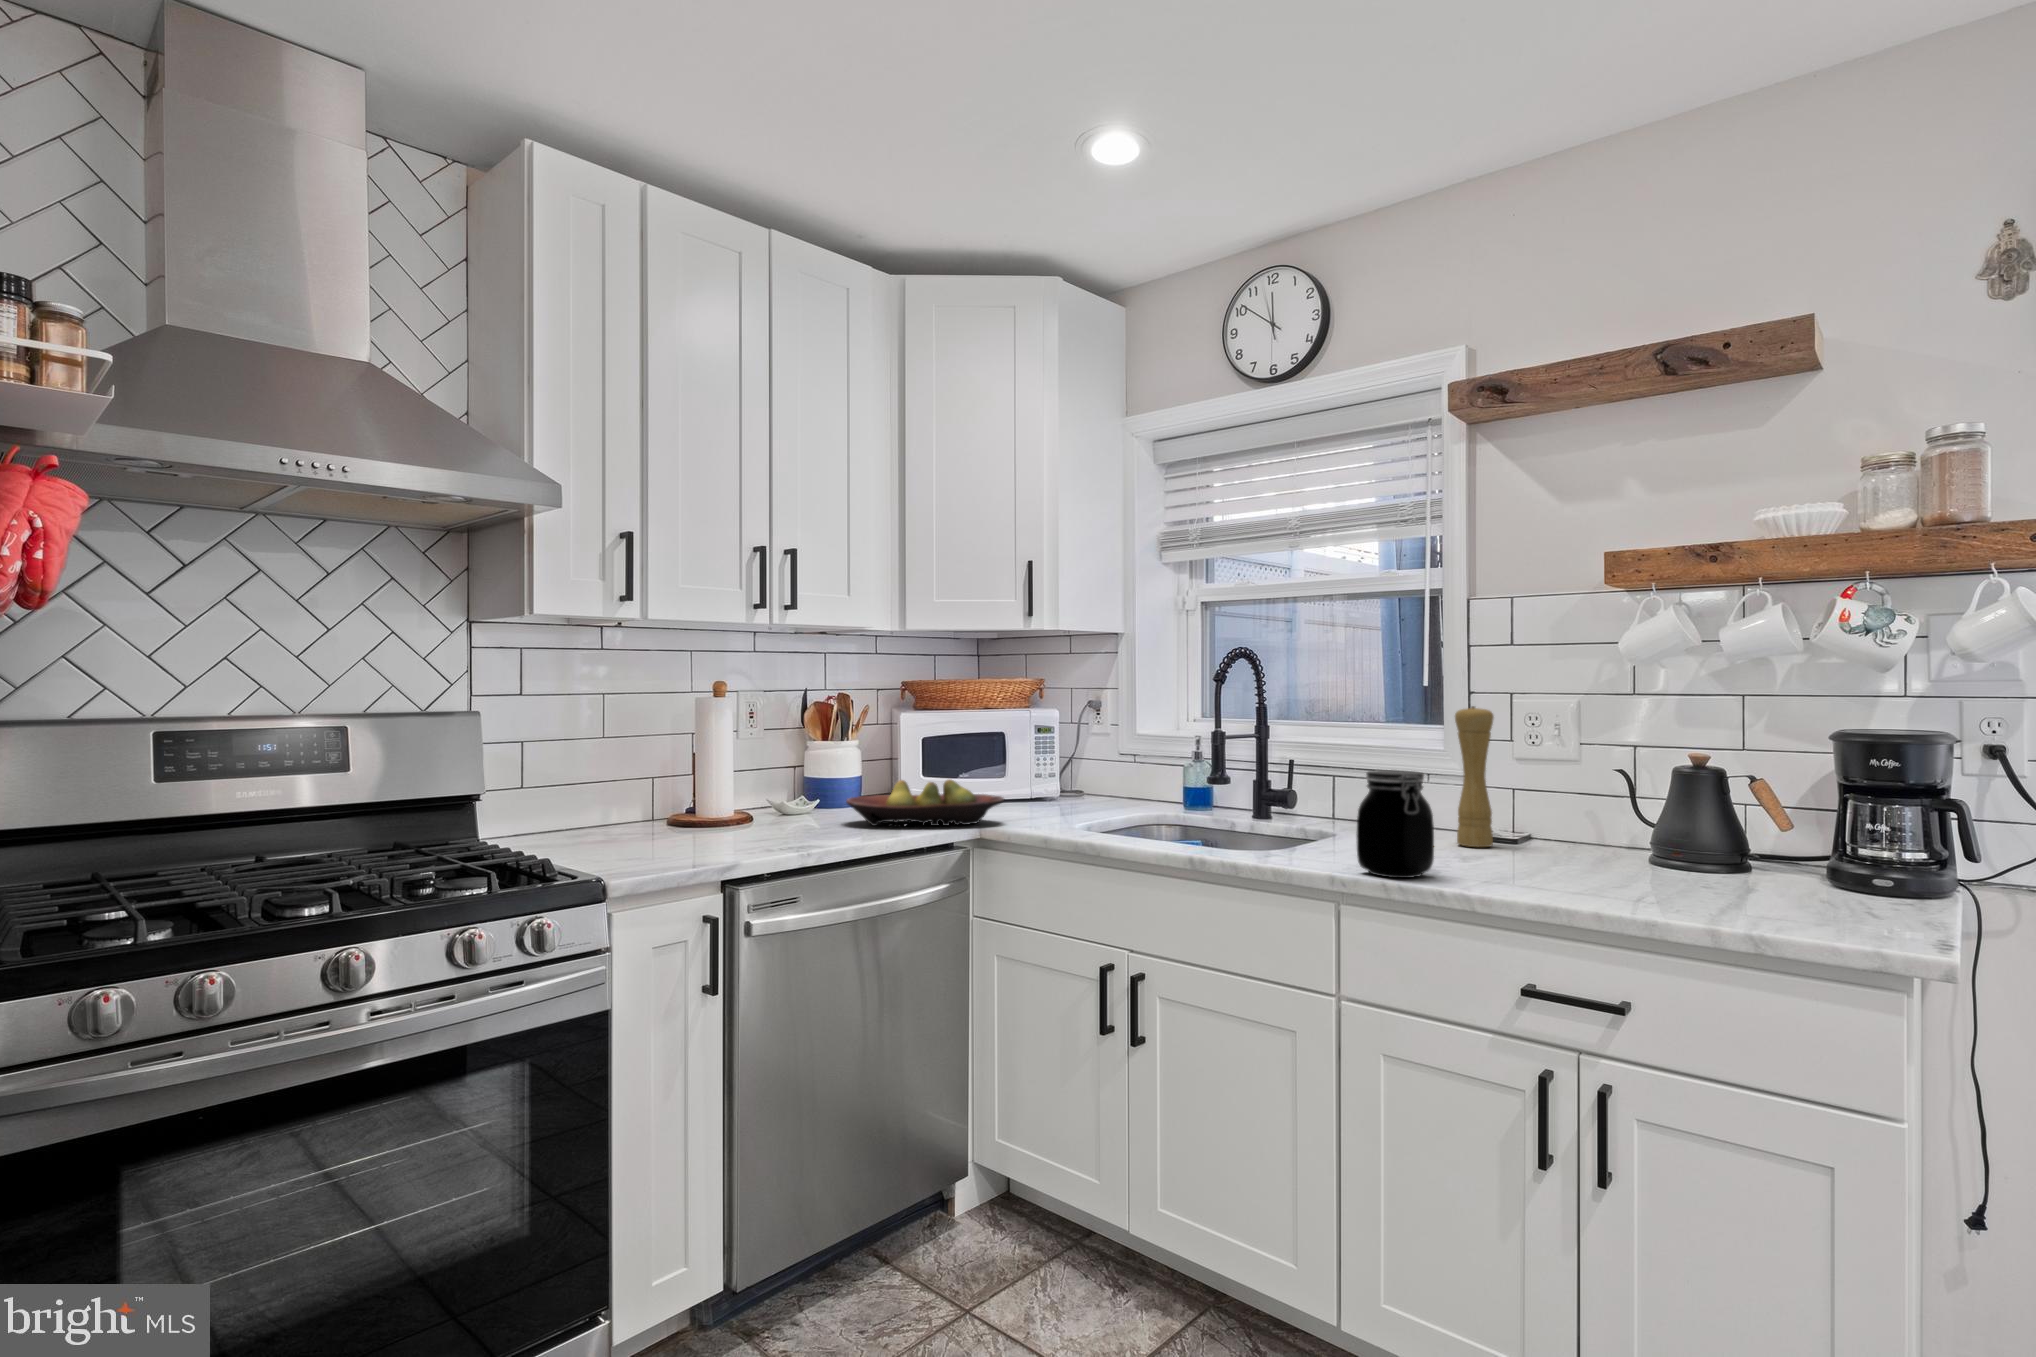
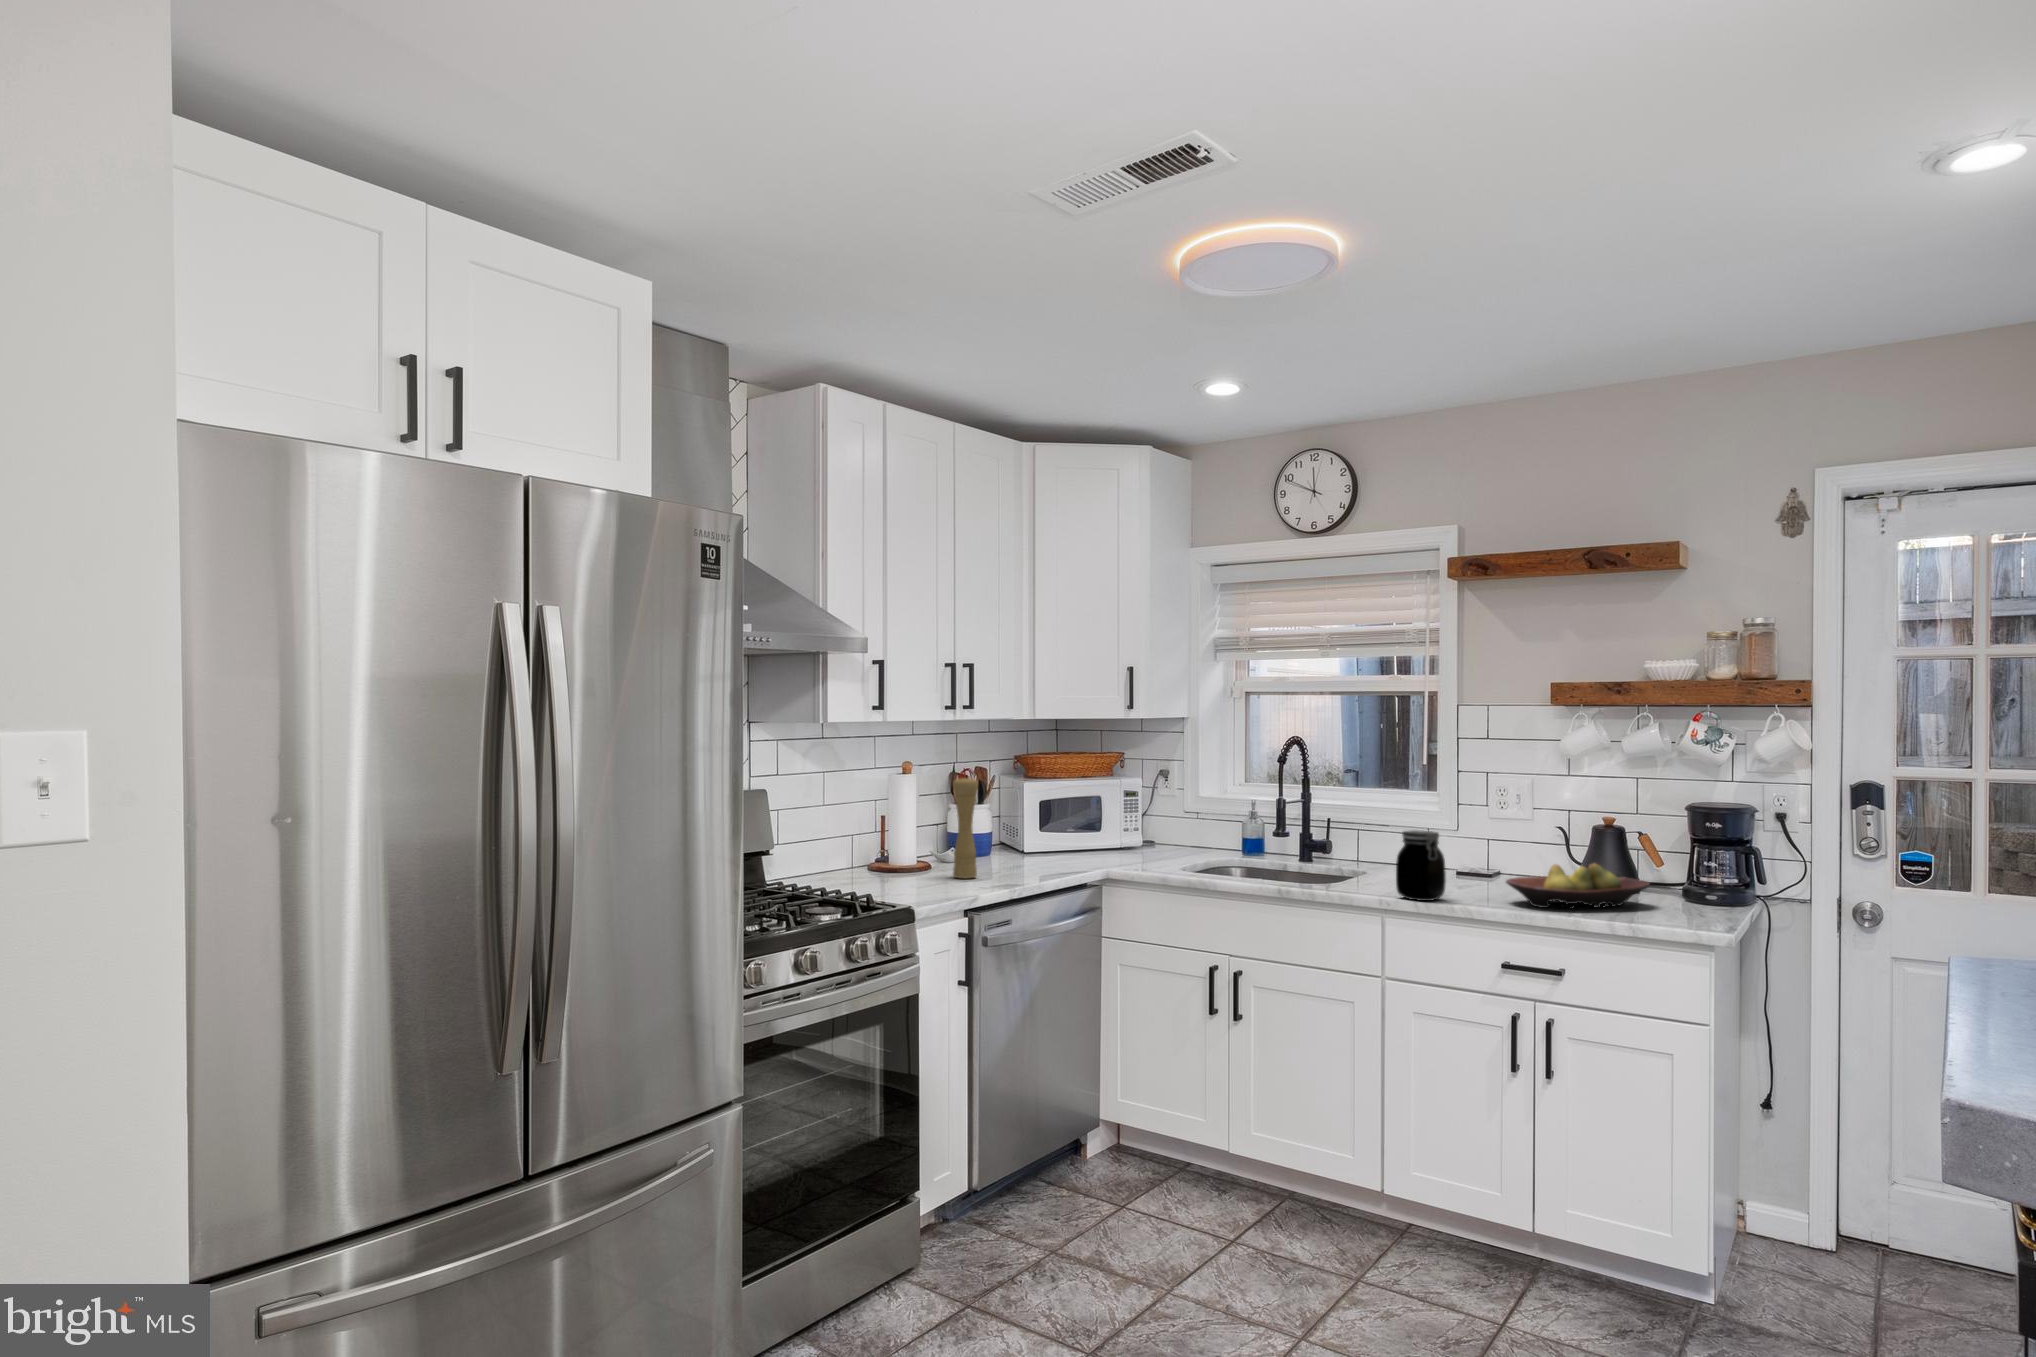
pepper mill: present [1455,706,1494,847] -> present [953,777,978,878]
fruit bowl: present [846,779,1004,826] -> present [1506,863,1650,909]

